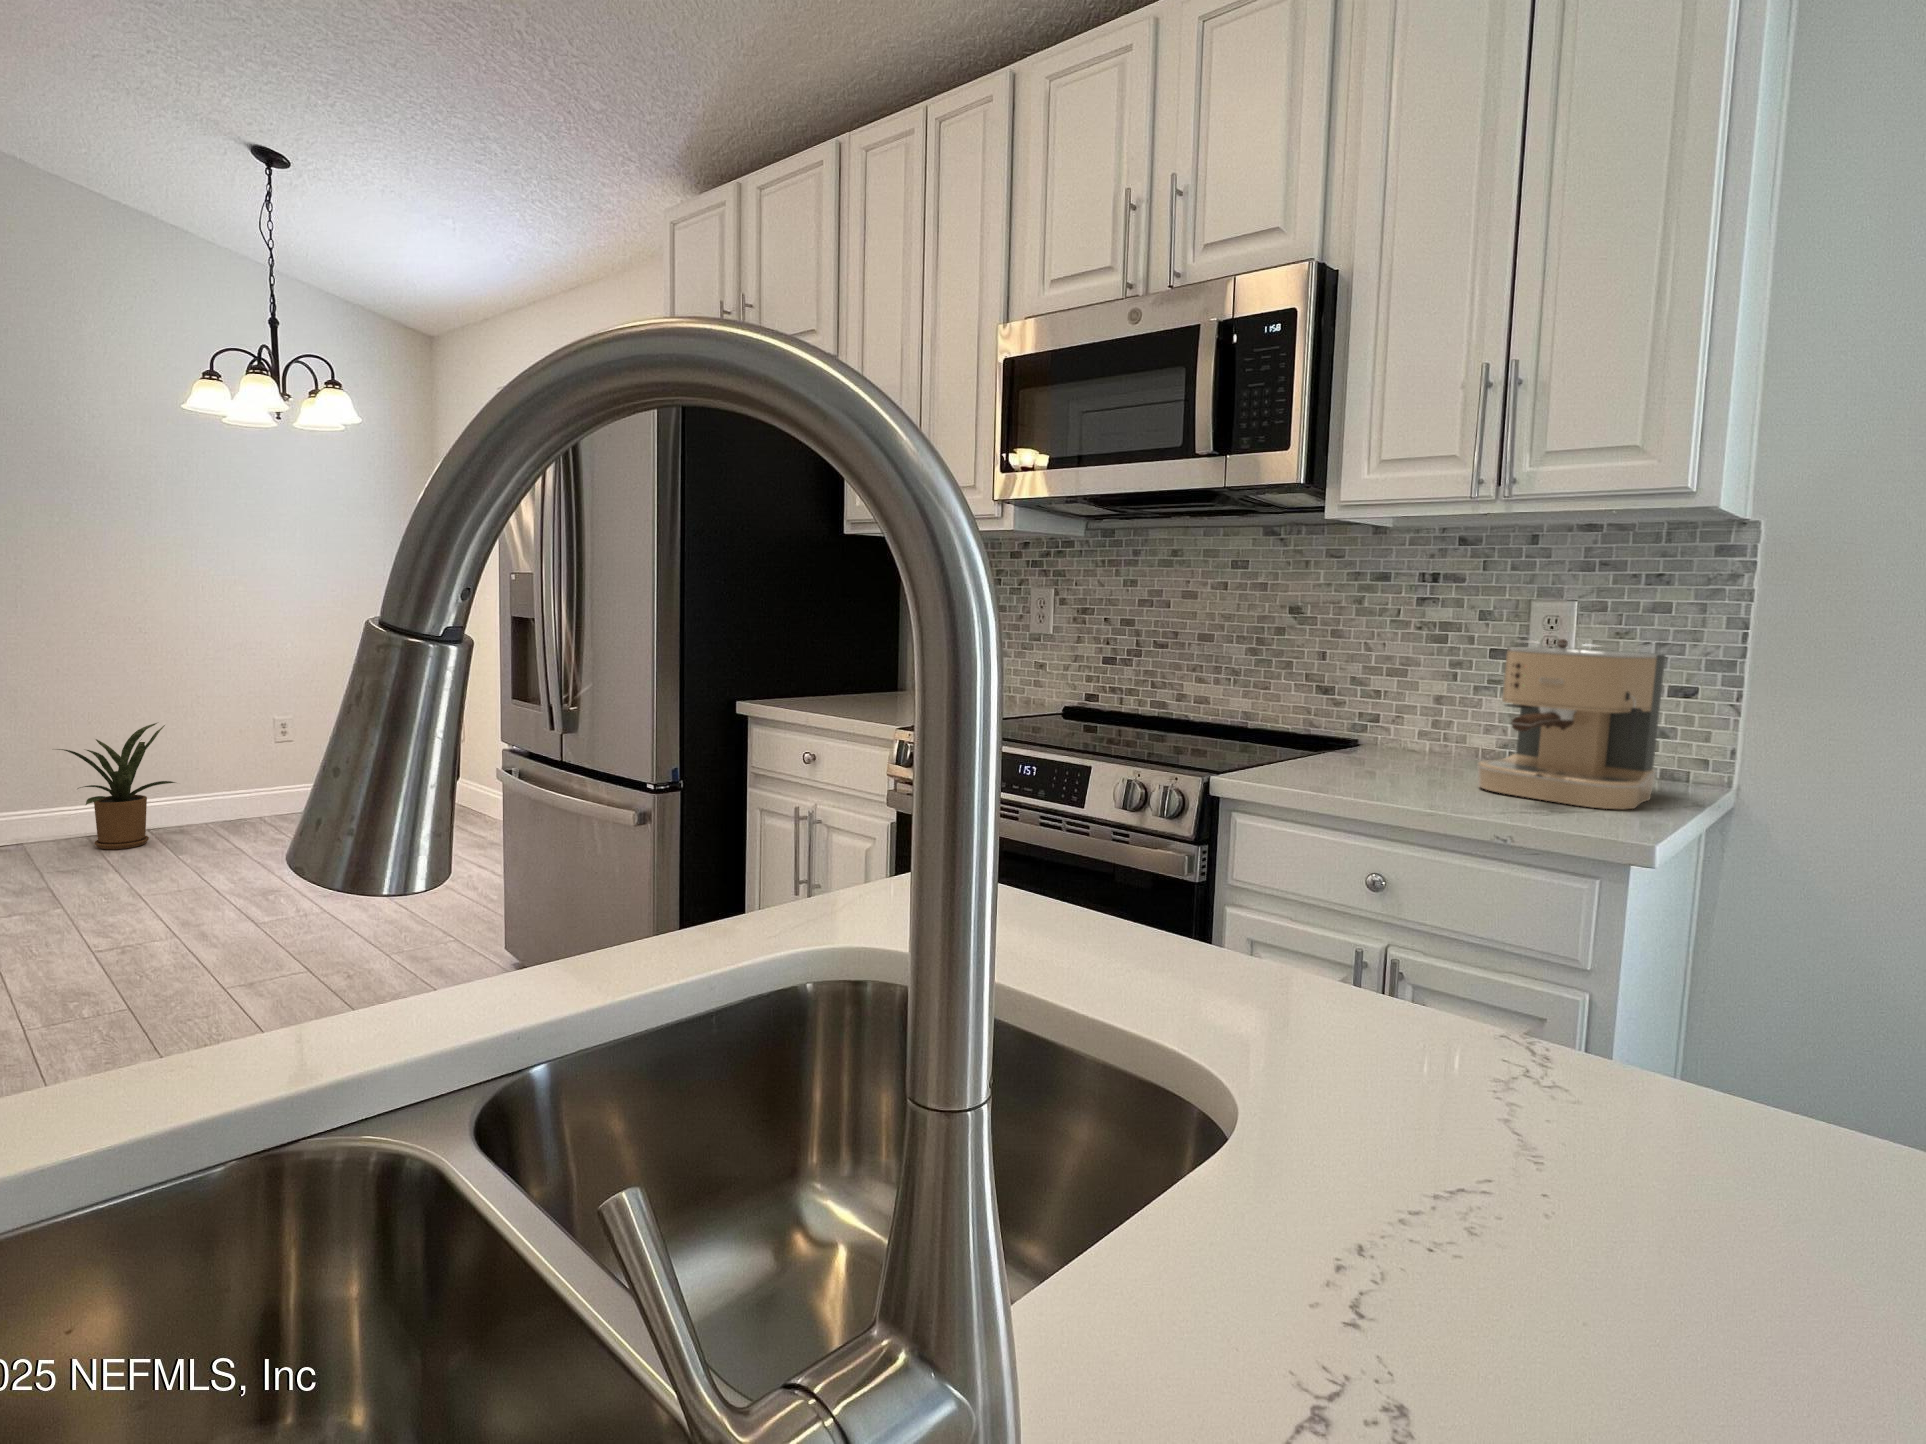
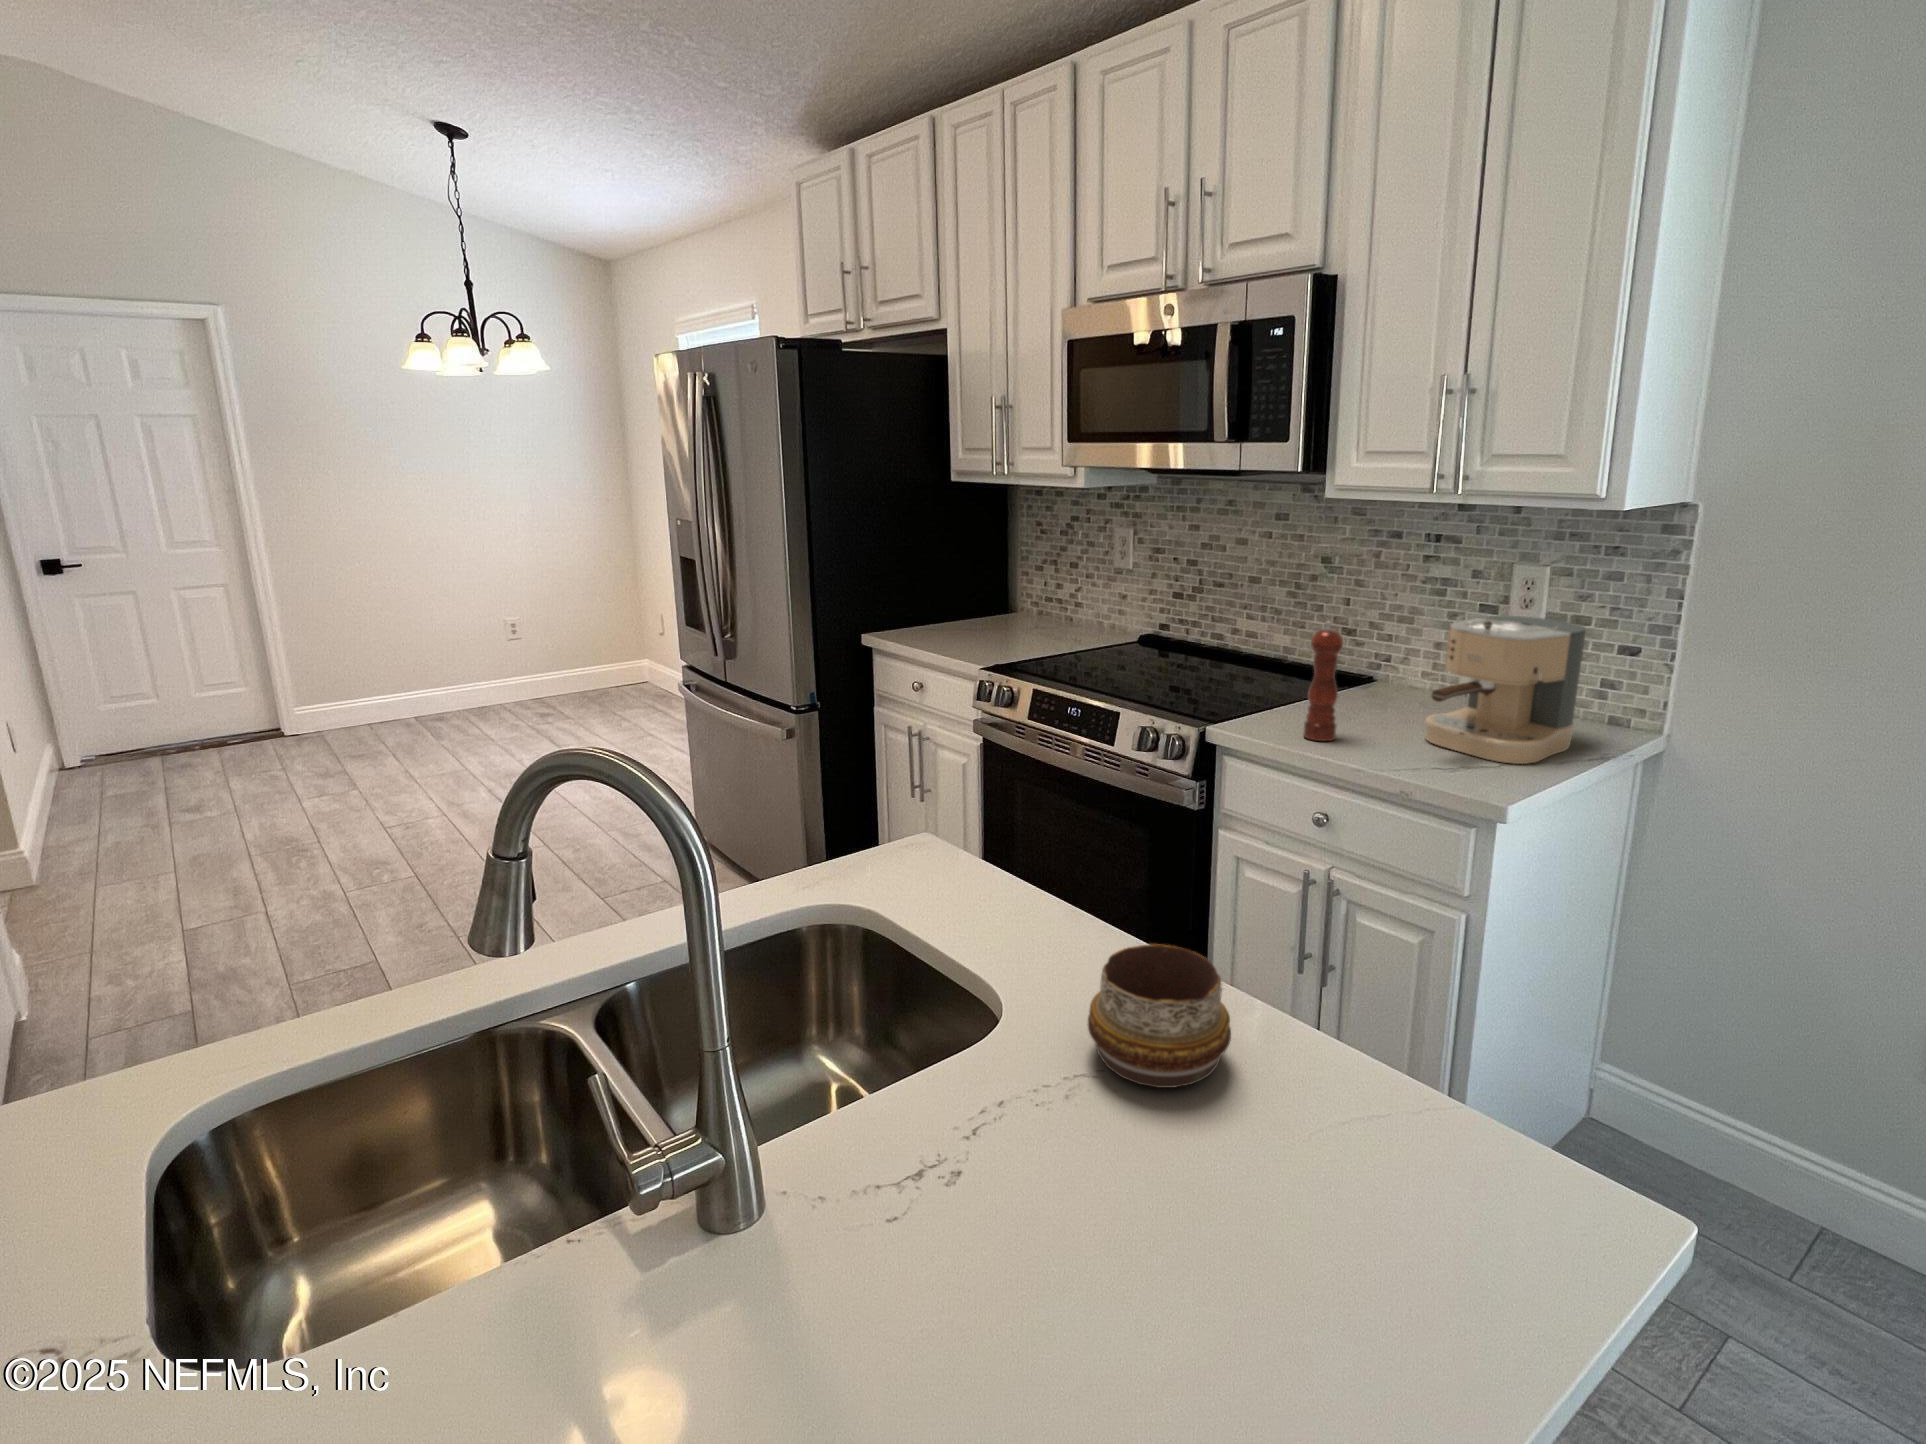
pepper mill: none [1336,642,1387,789] -> present [1303,621,1343,741]
house plant: present [57,723,175,849] -> none [326,627,434,735]
decorative bowl: none [1428,968,1732,1227] -> present [1088,944,1231,1088]

